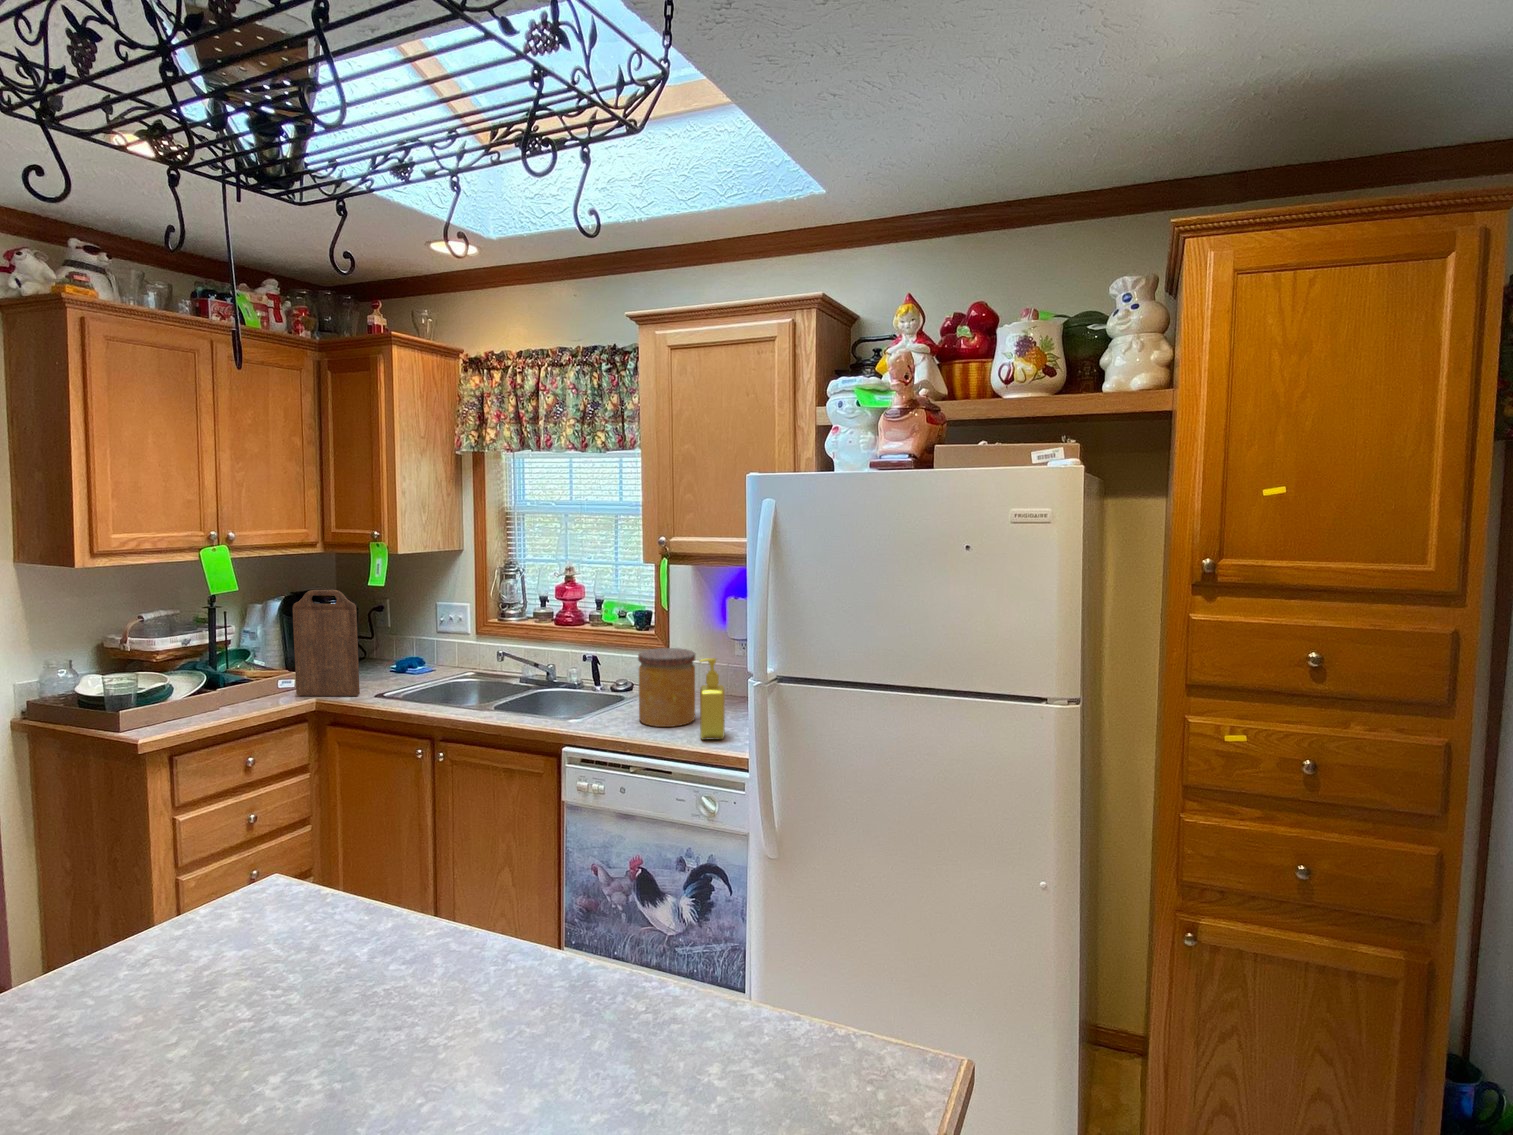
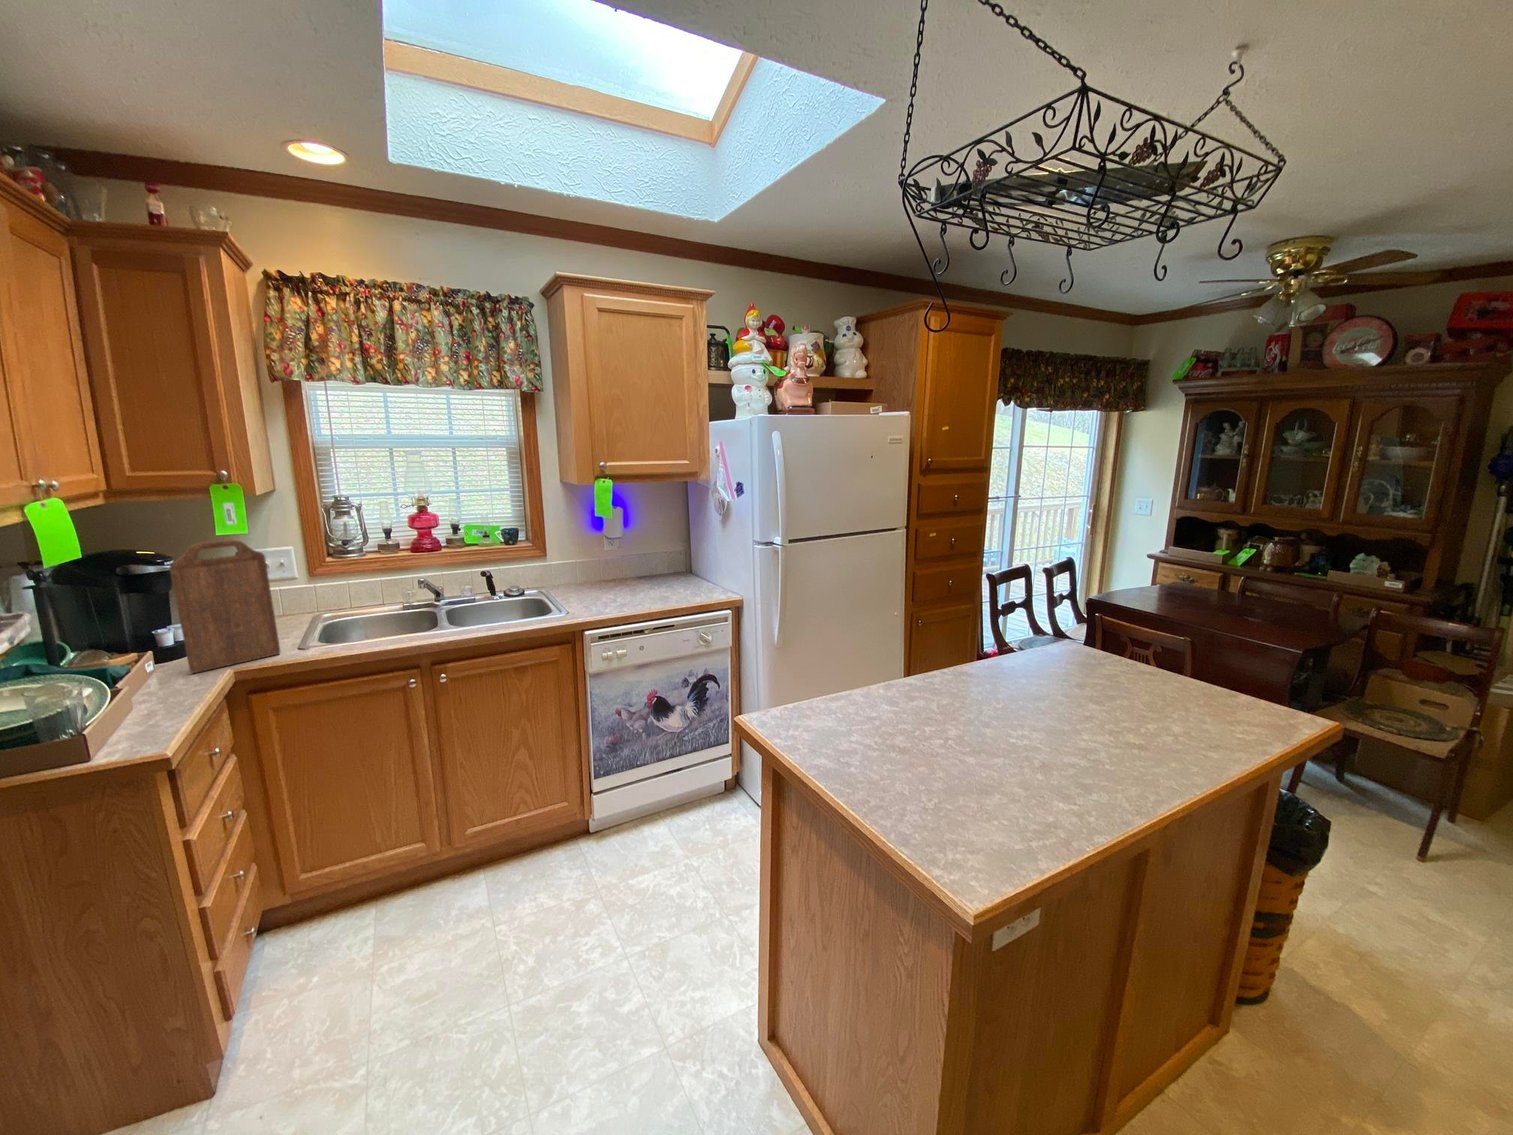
jar: present [638,648,695,727] -> none [596,545,641,602]
soap dispenser: present [699,658,725,740] -> none [662,542,689,599]

